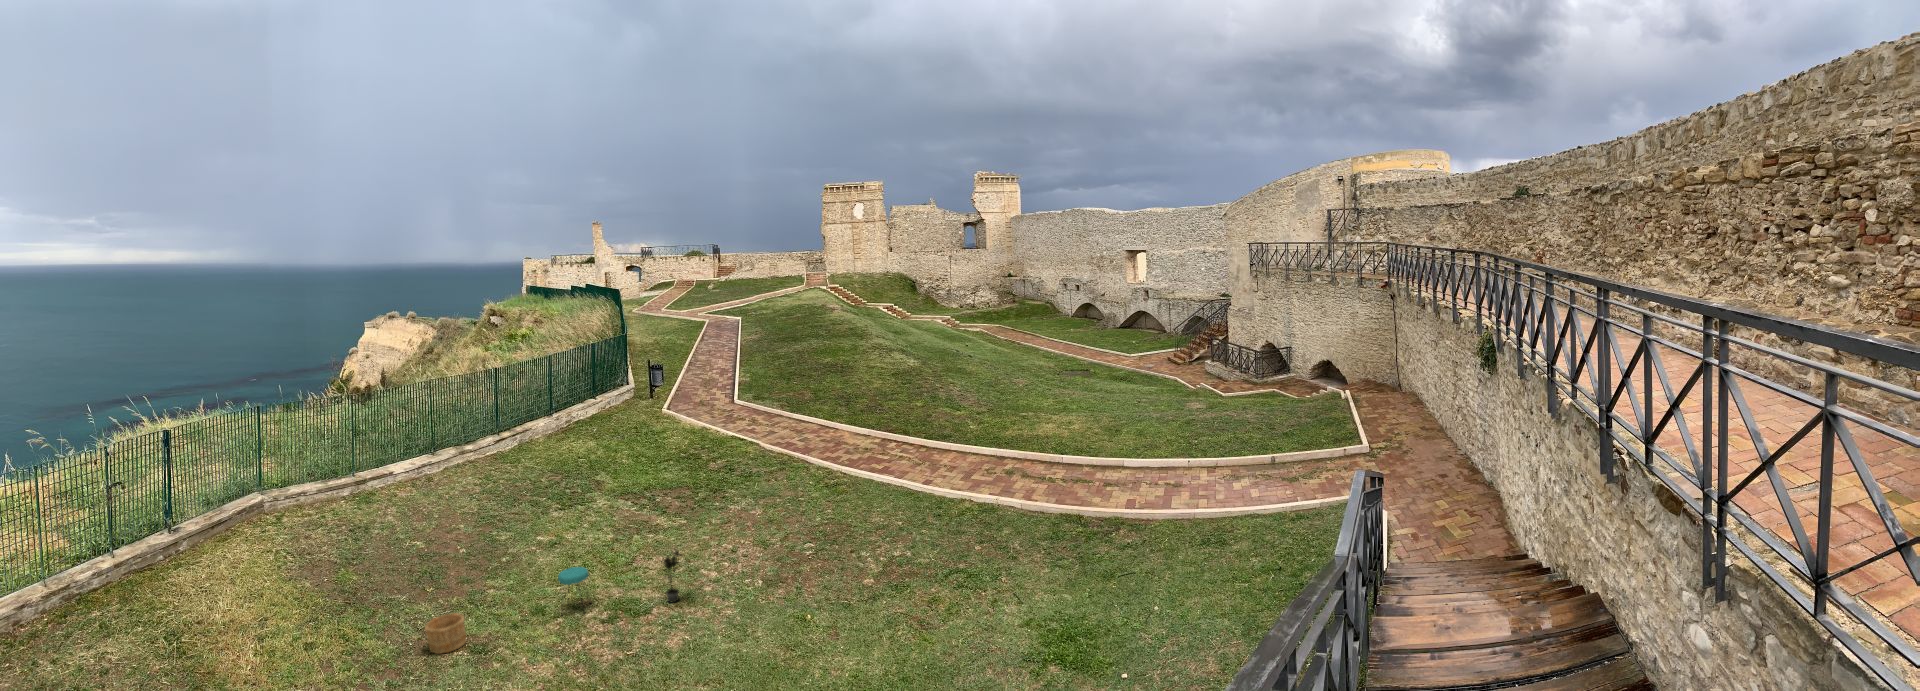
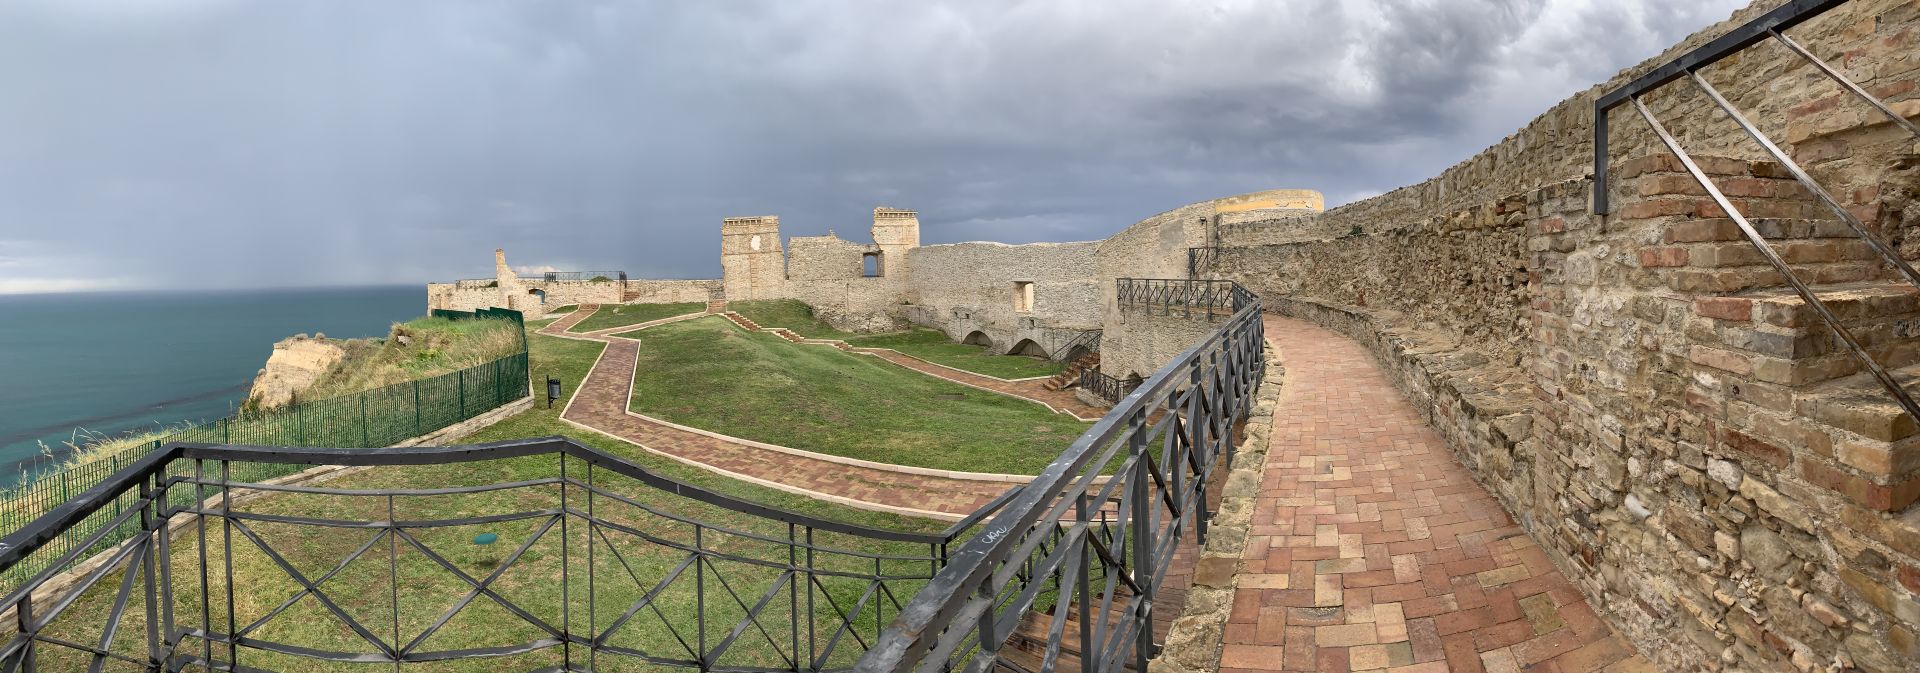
potted plant: present [661,551,681,603] -> none [553,520,572,561]
wooden bucket: present [425,613,466,654] -> none [370,564,402,593]

